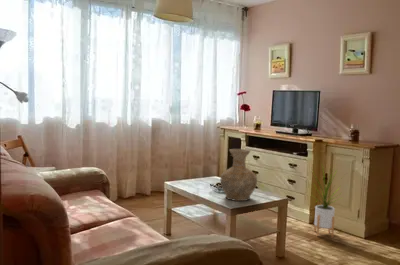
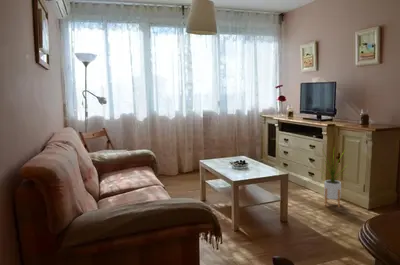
vase: present [220,149,257,201] -> none [230,134,259,175]

